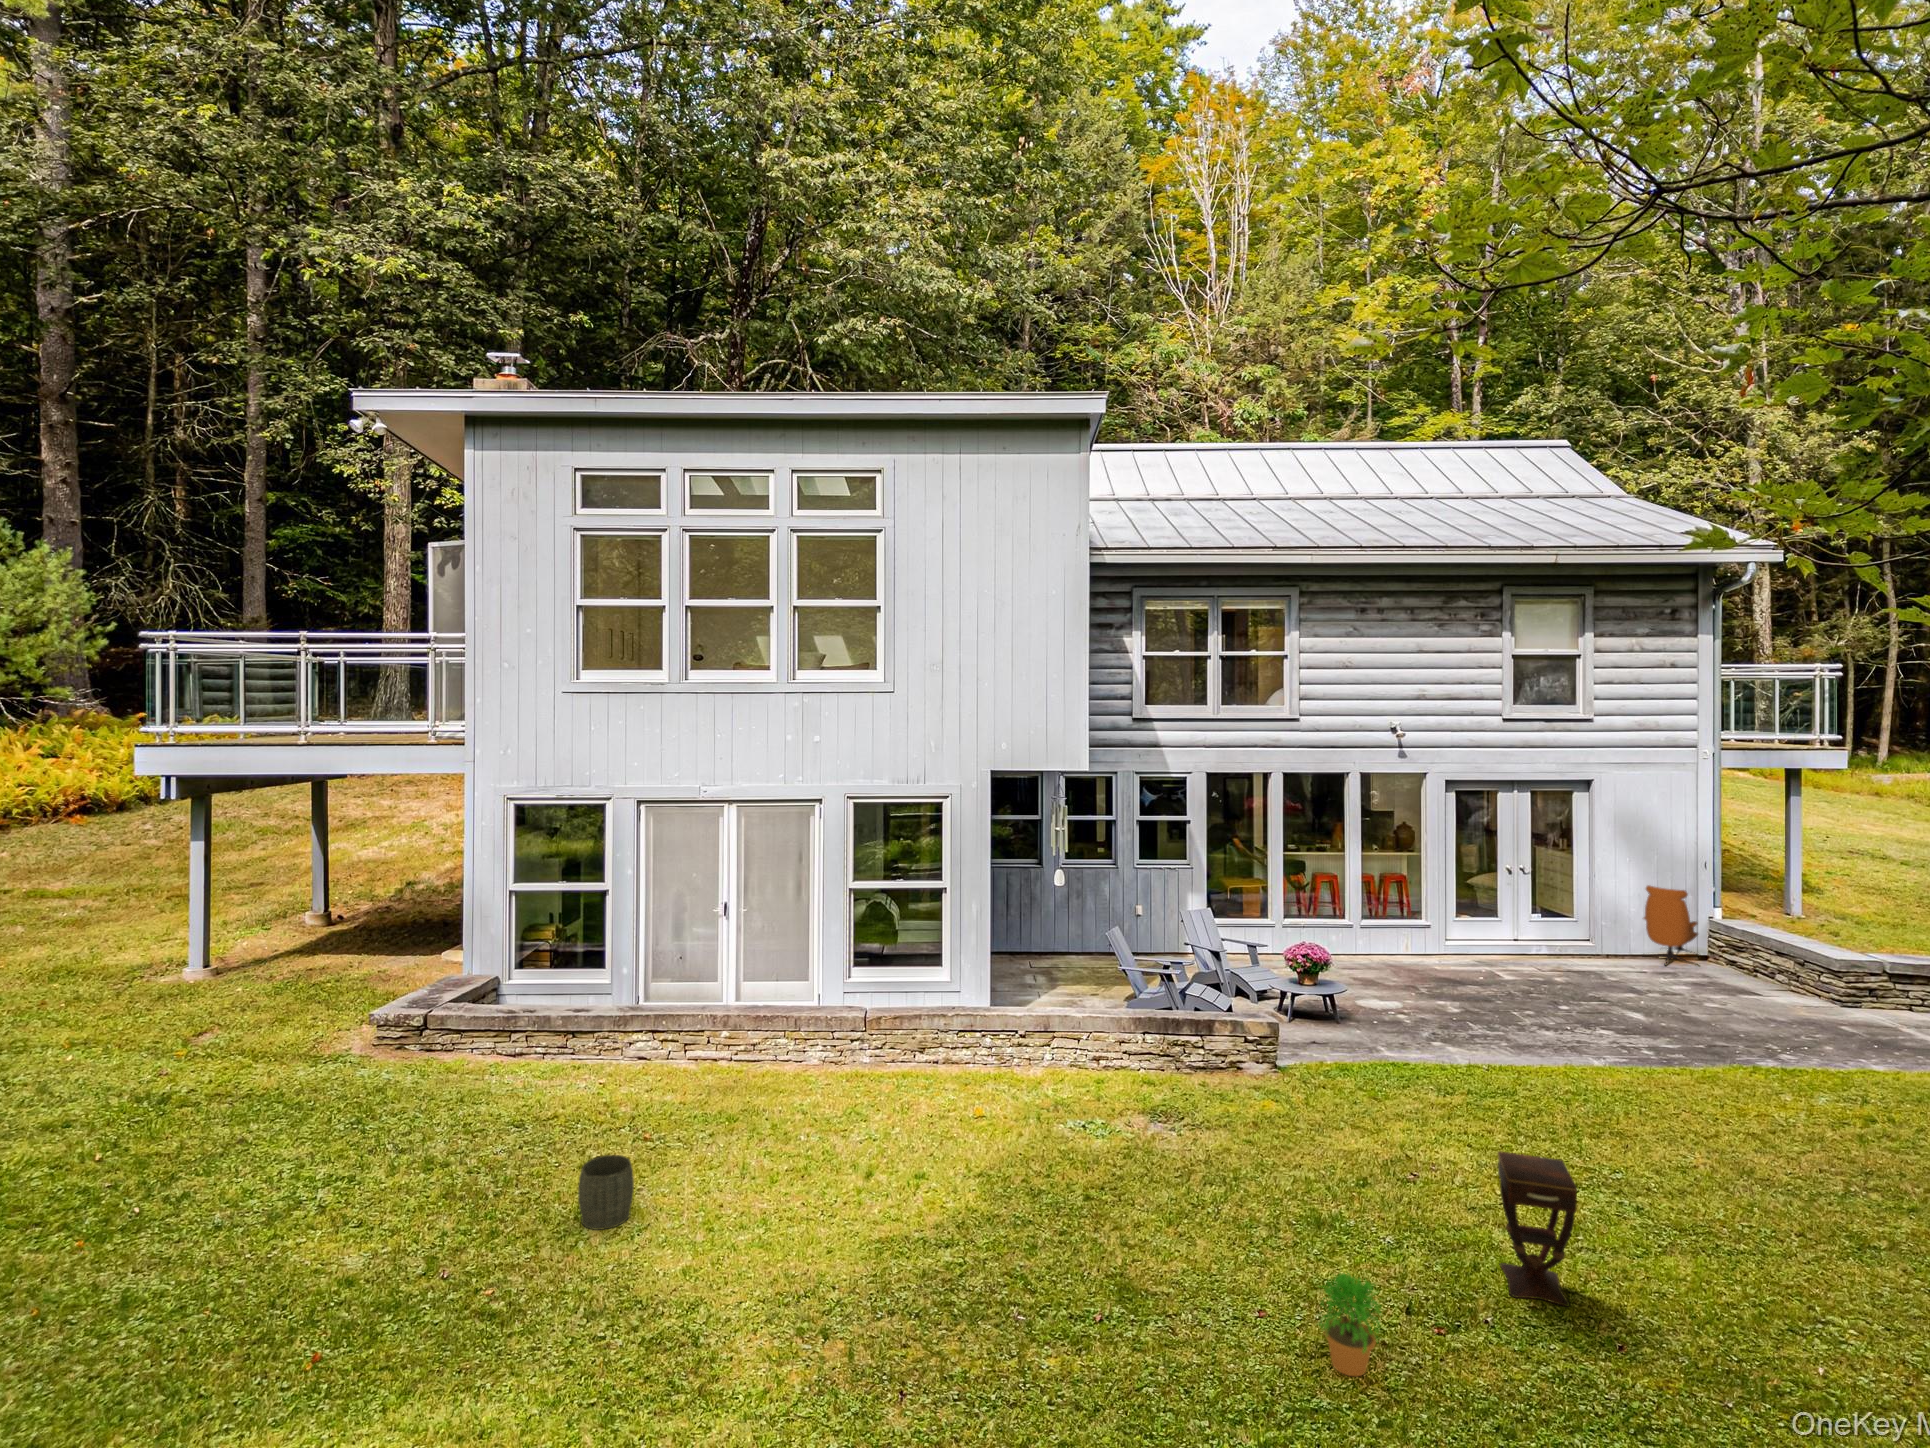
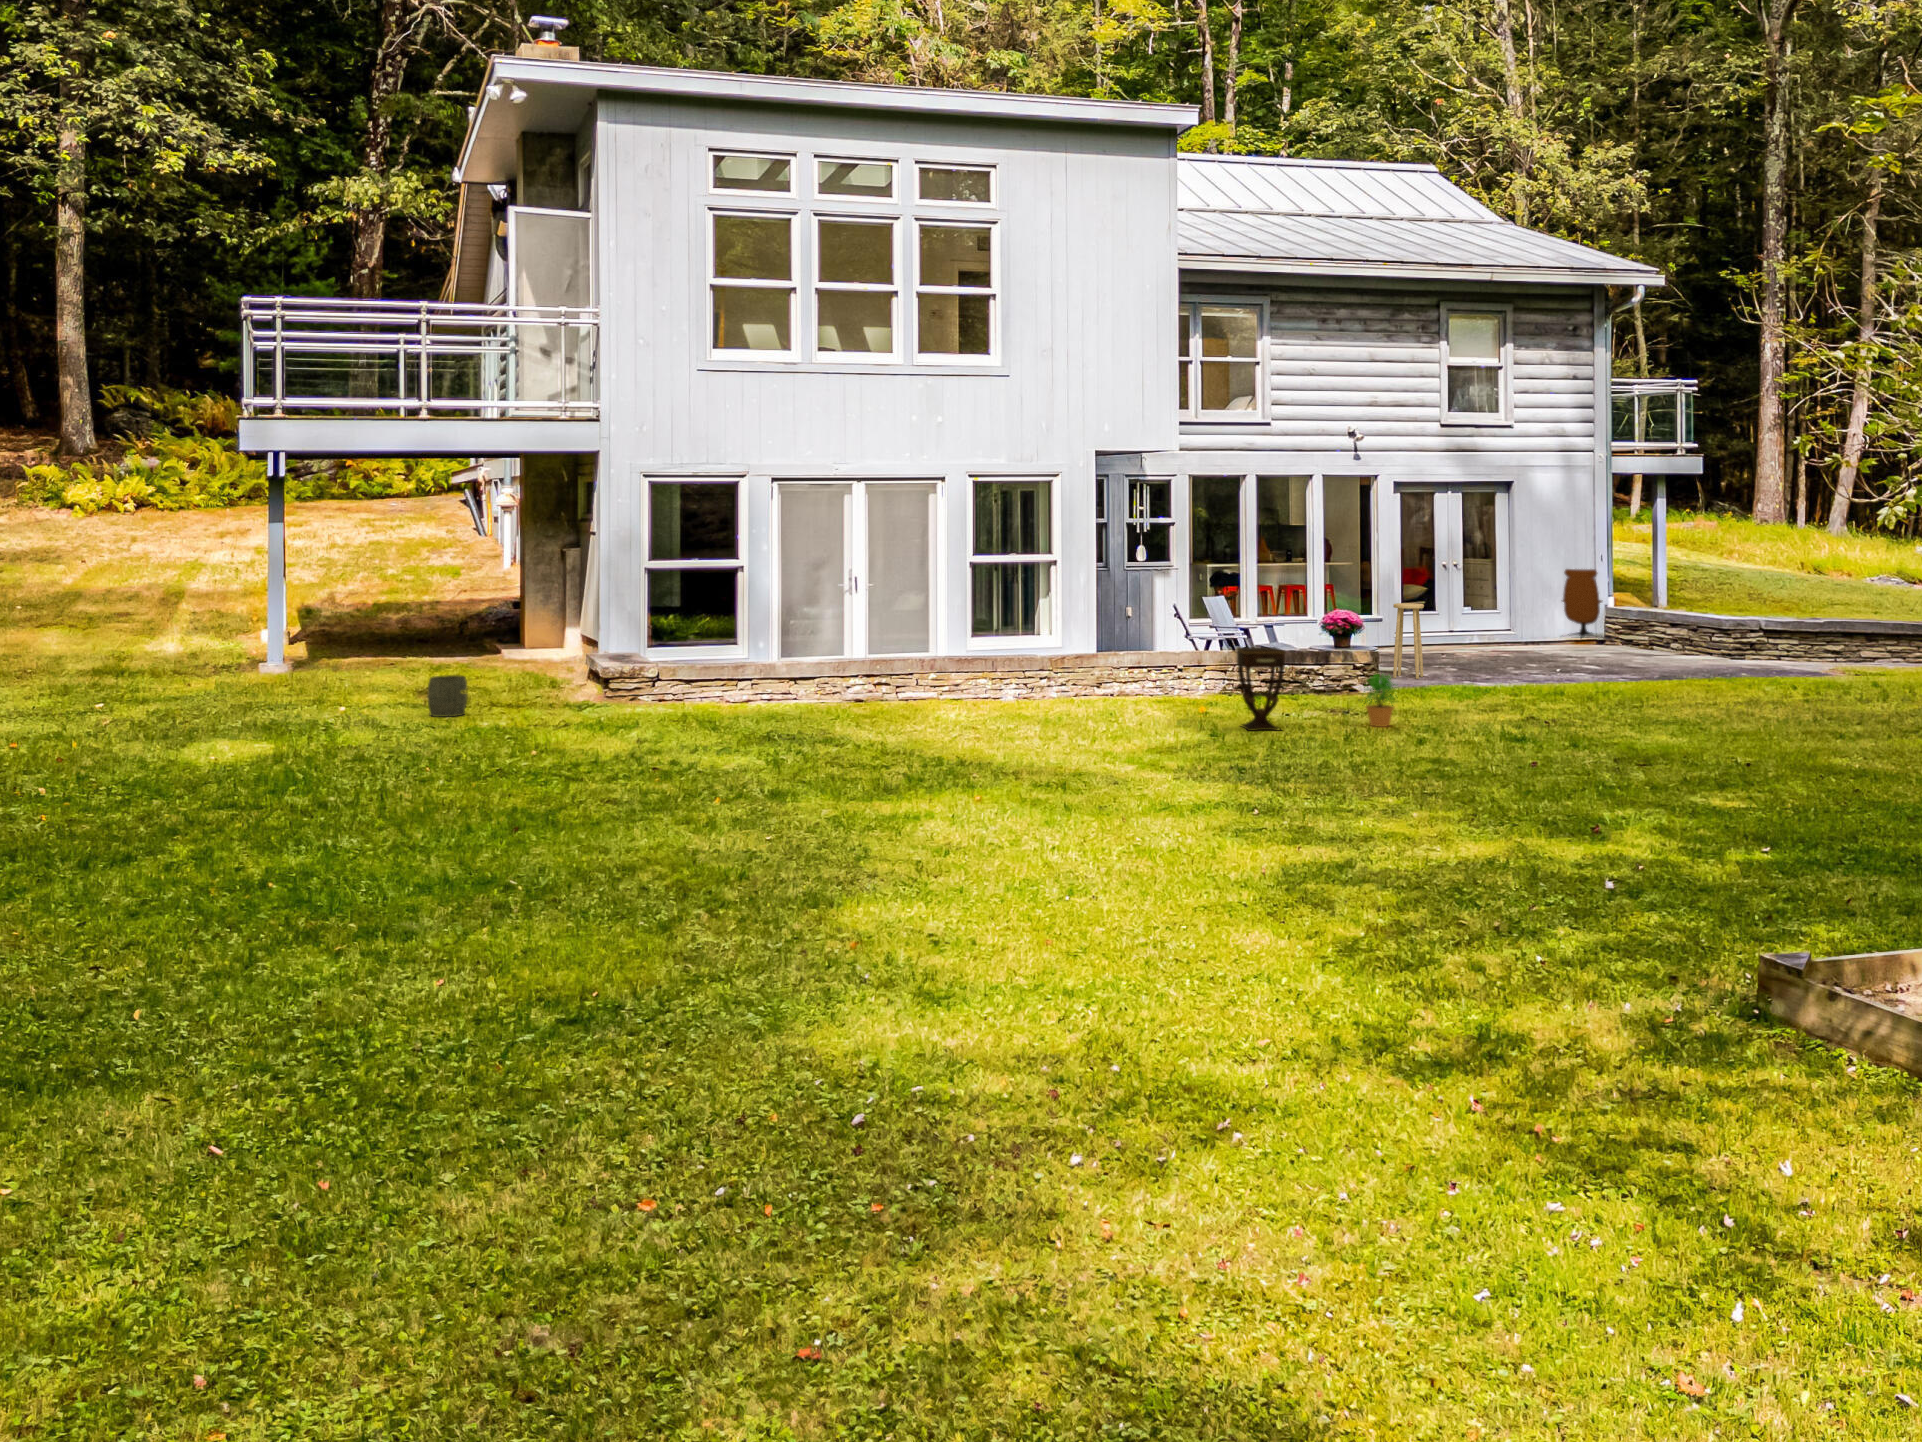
stool: none [1327,962,1369,1059] -> present [1393,603,1424,679]
side table: present [1498,1151,1578,1306] -> present [1237,647,1285,731]
woven basket: present [578,1155,634,1230] -> present [427,675,468,717]
potted plant: present [1316,1273,1381,1376] -> present [1362,674,1397,727]

